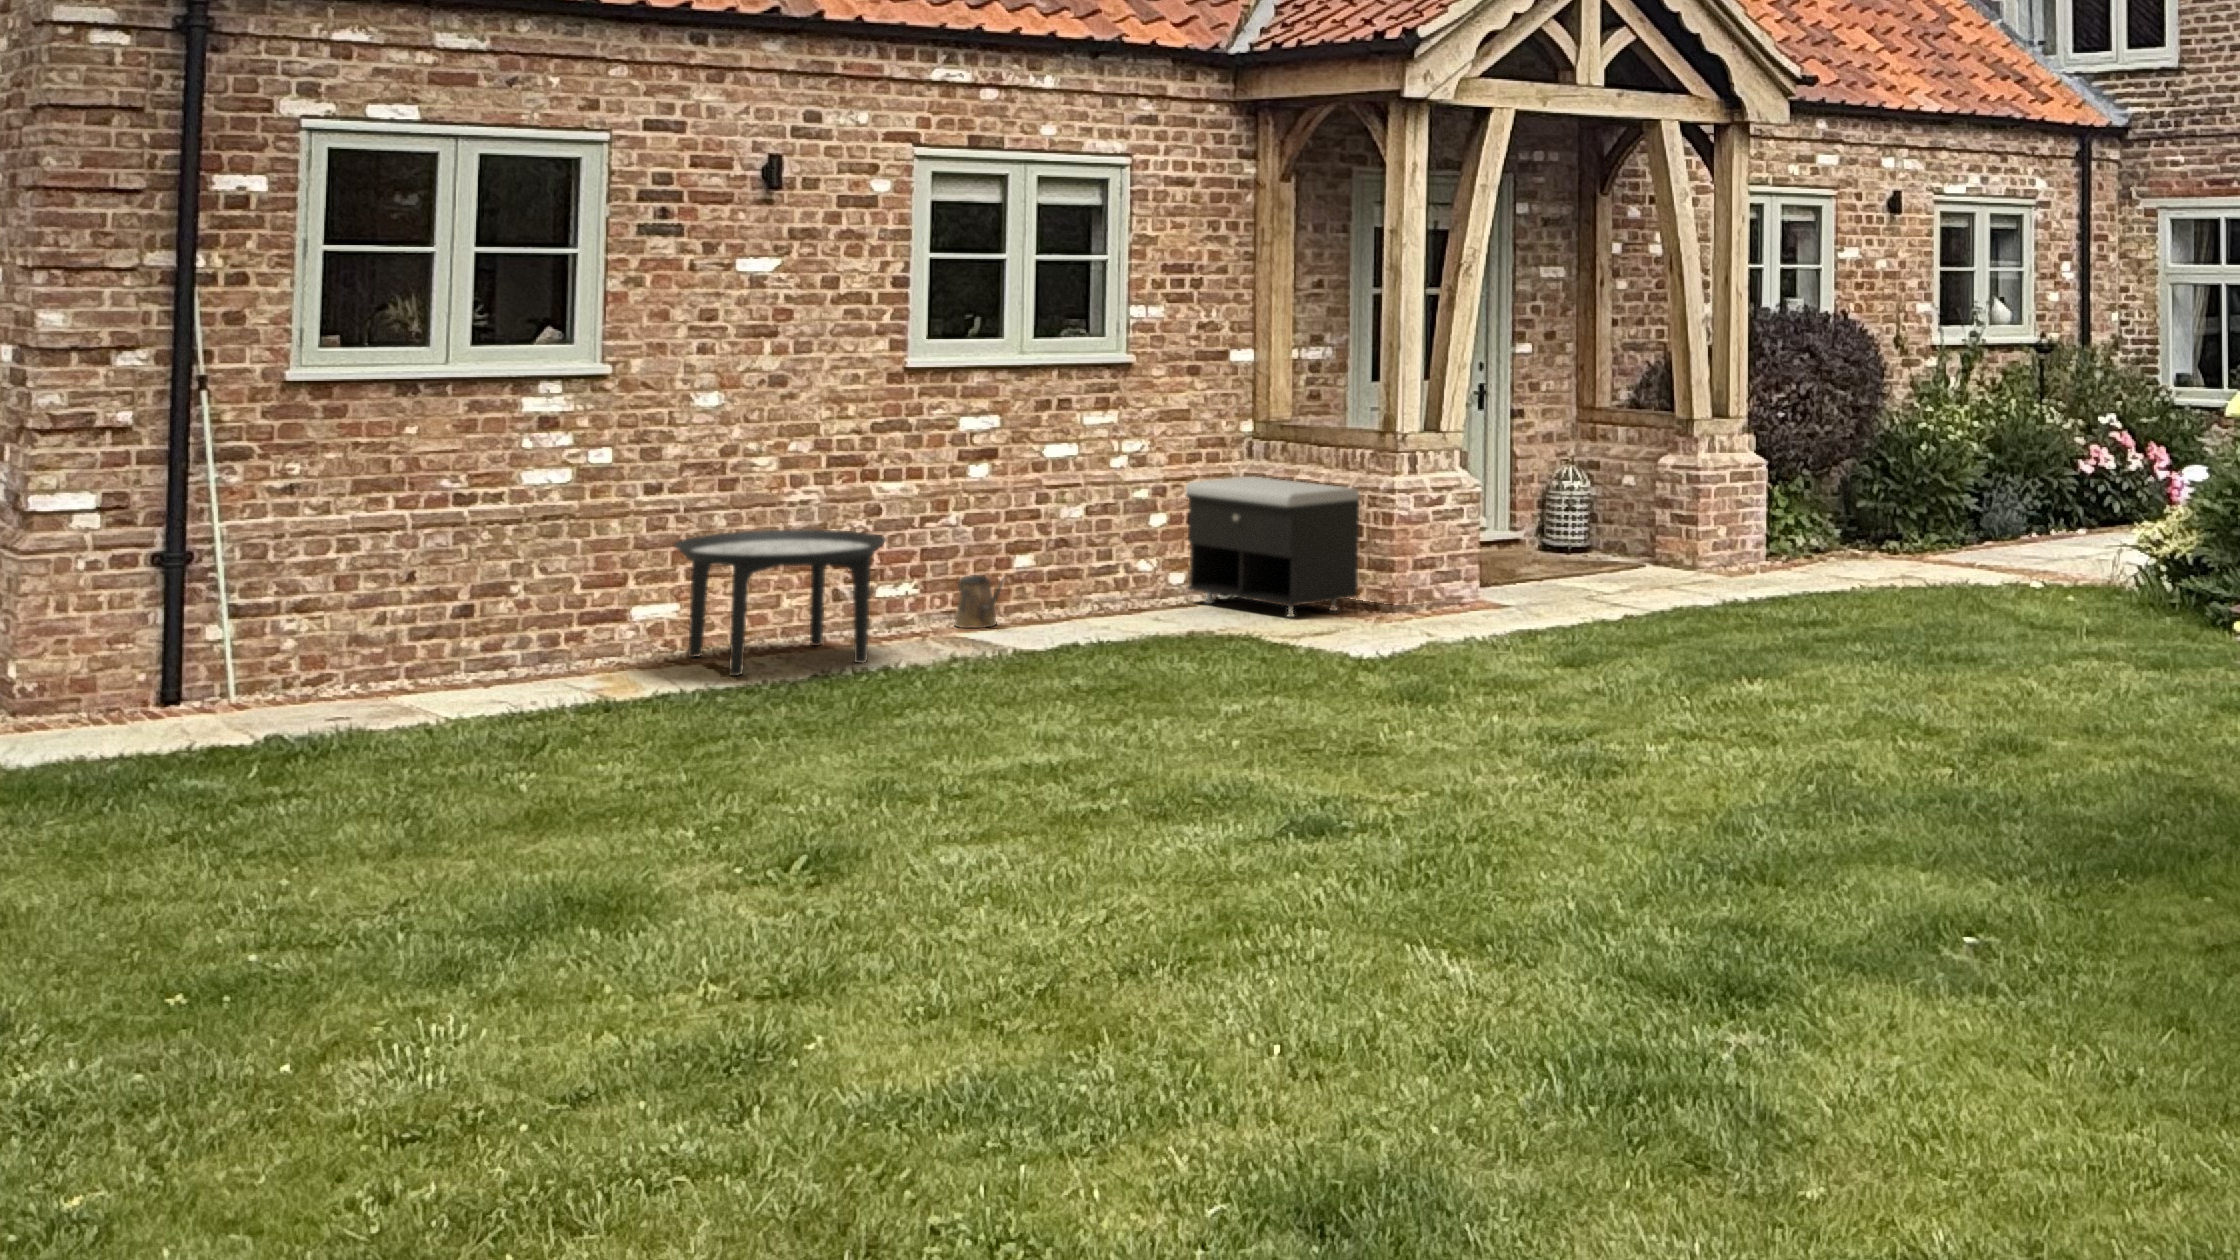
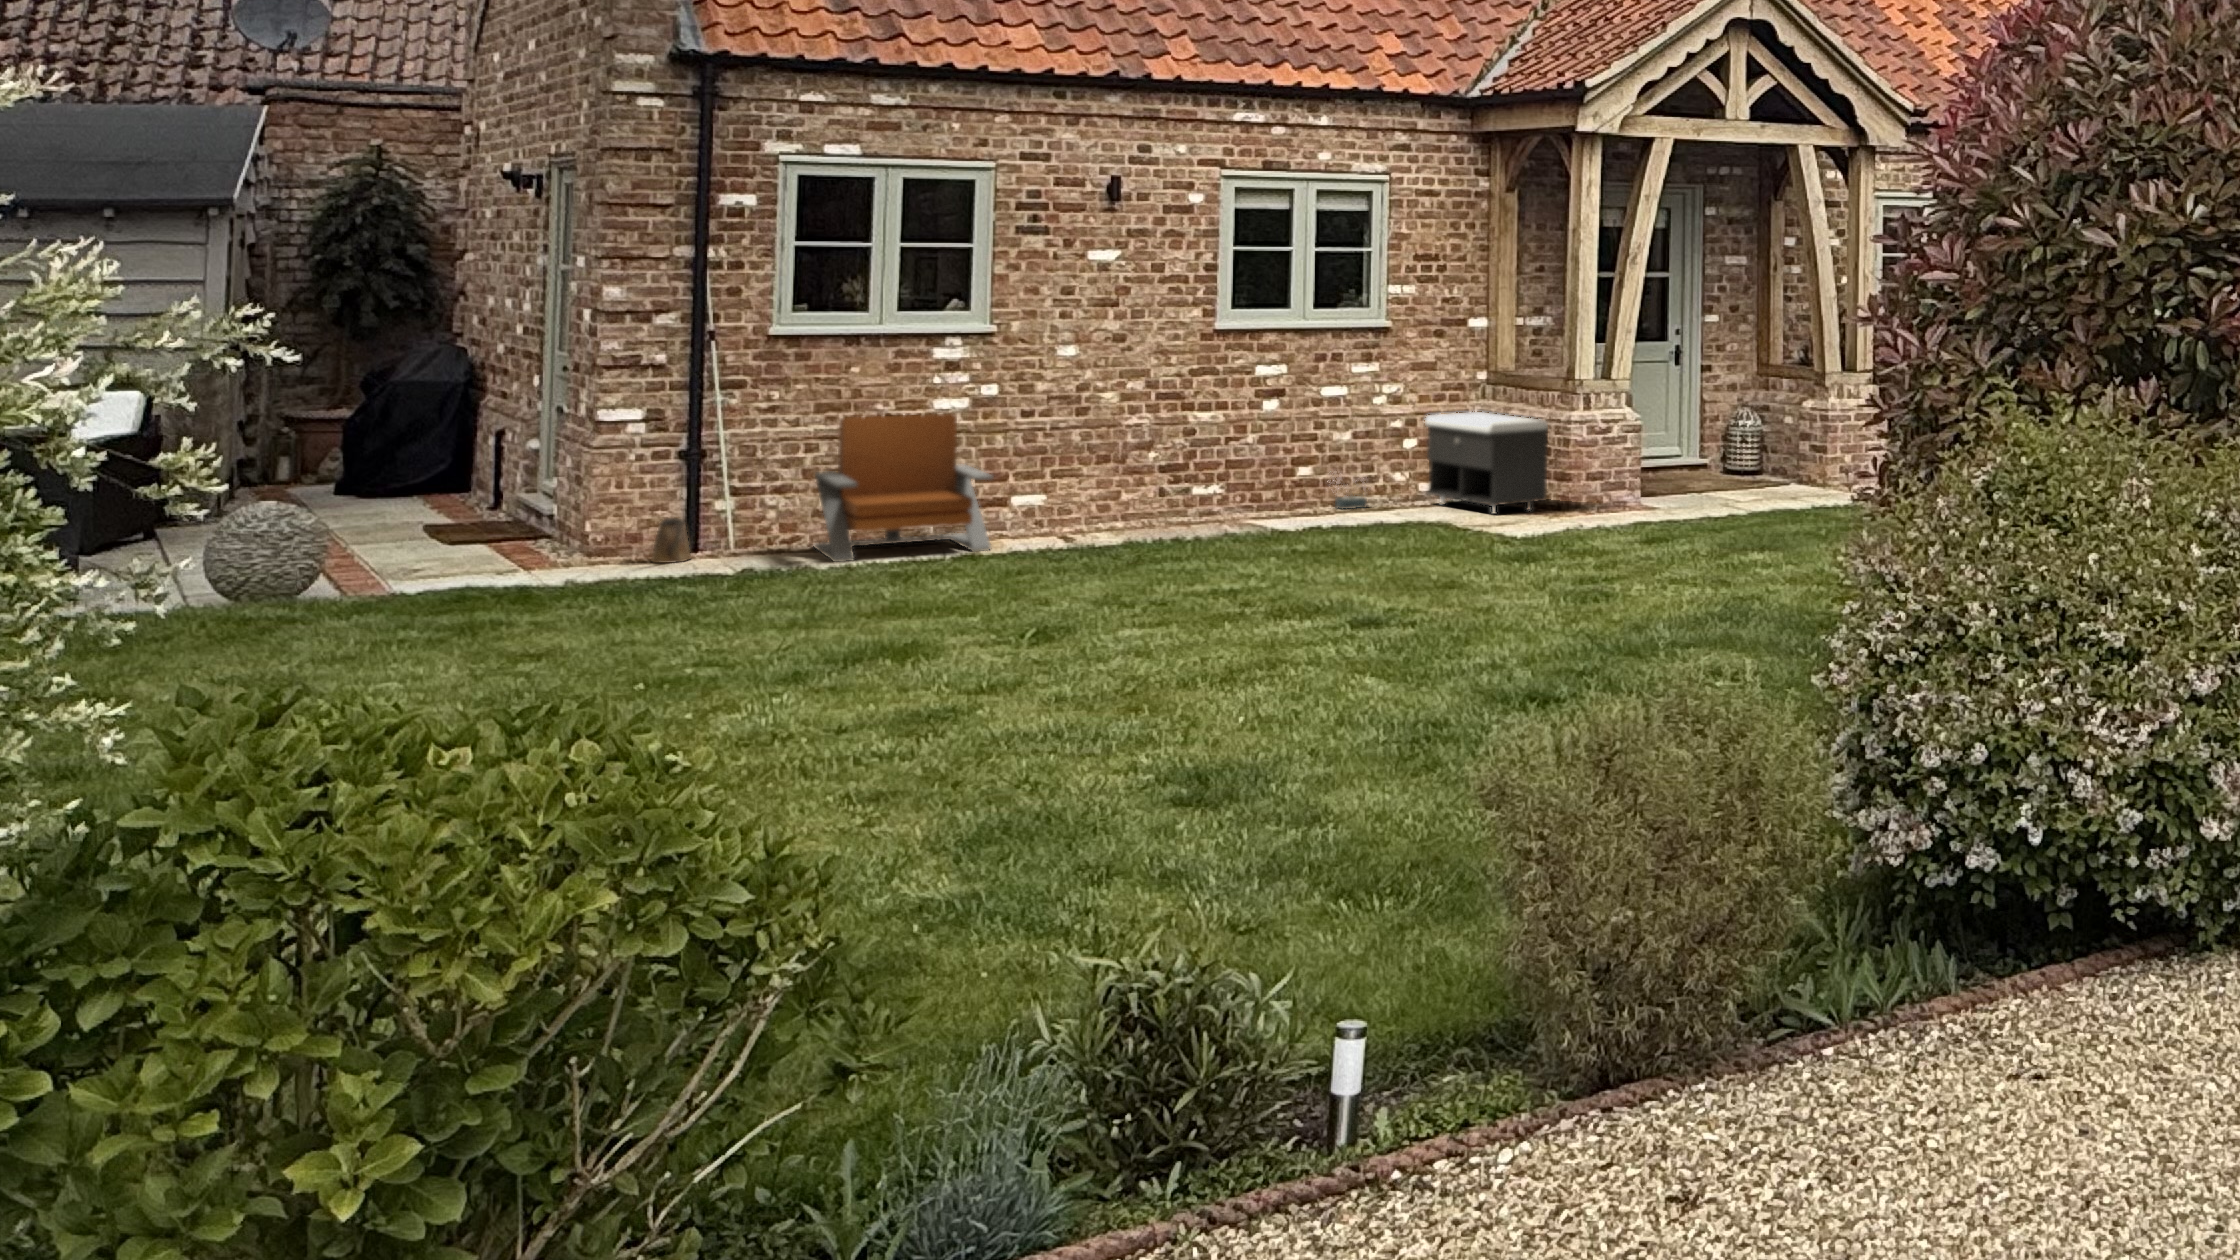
lounge chair: none [348,492,622,717] -> present [814,413,993,562]
round table: present [675,530,886,676] -> none [1037,444,1188,543]
decorative plant: none [1055,560,1114,613] -> present [1327,471,1367,509]
watering can: present [955,575,1007,628] -> present [651,518,691,563]

